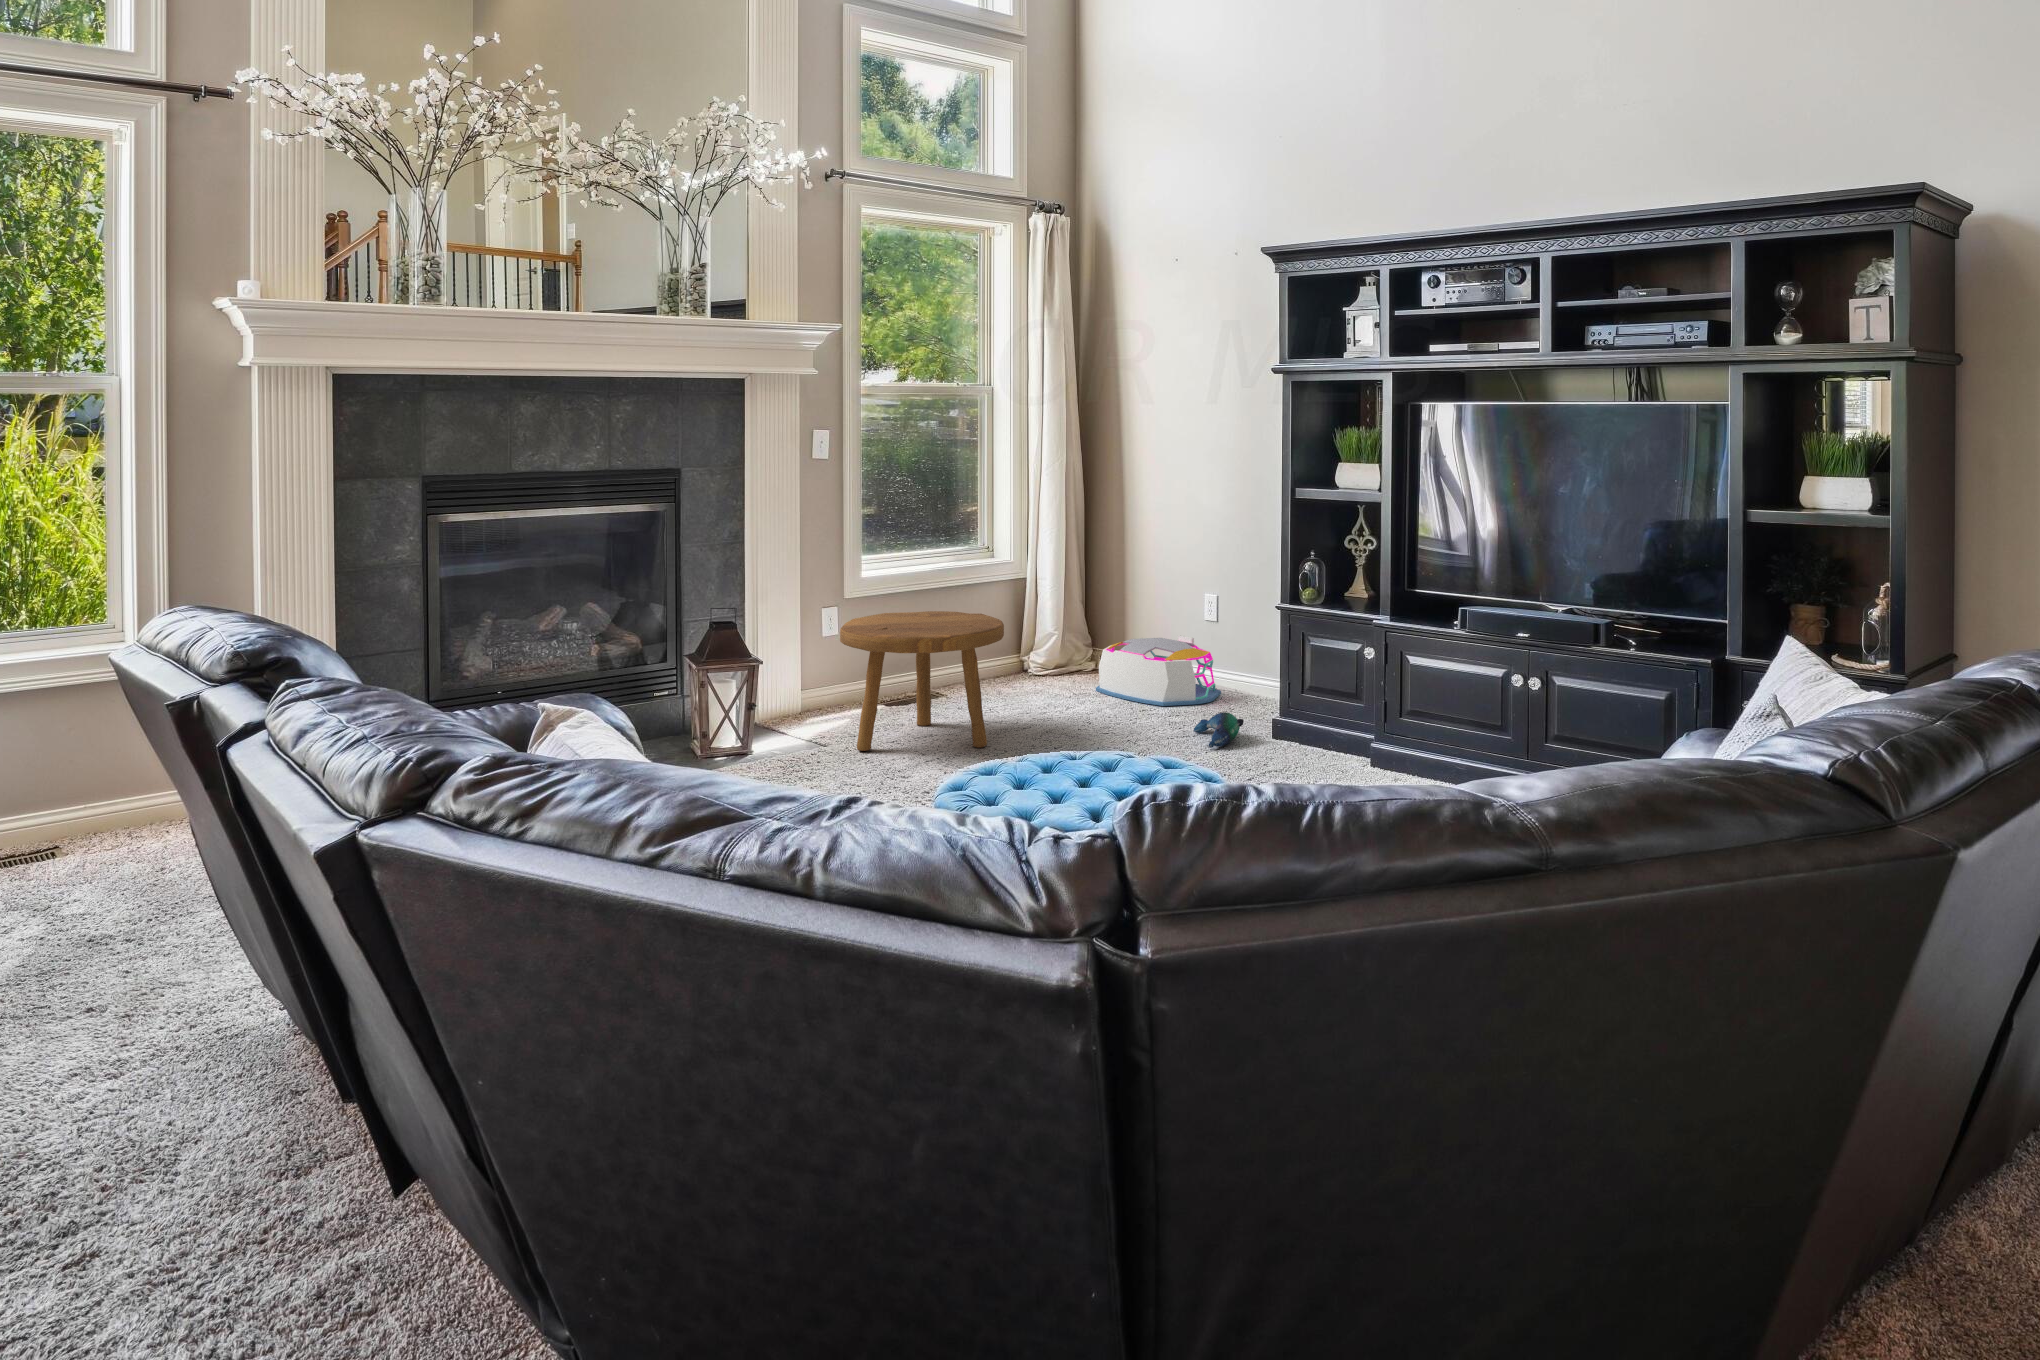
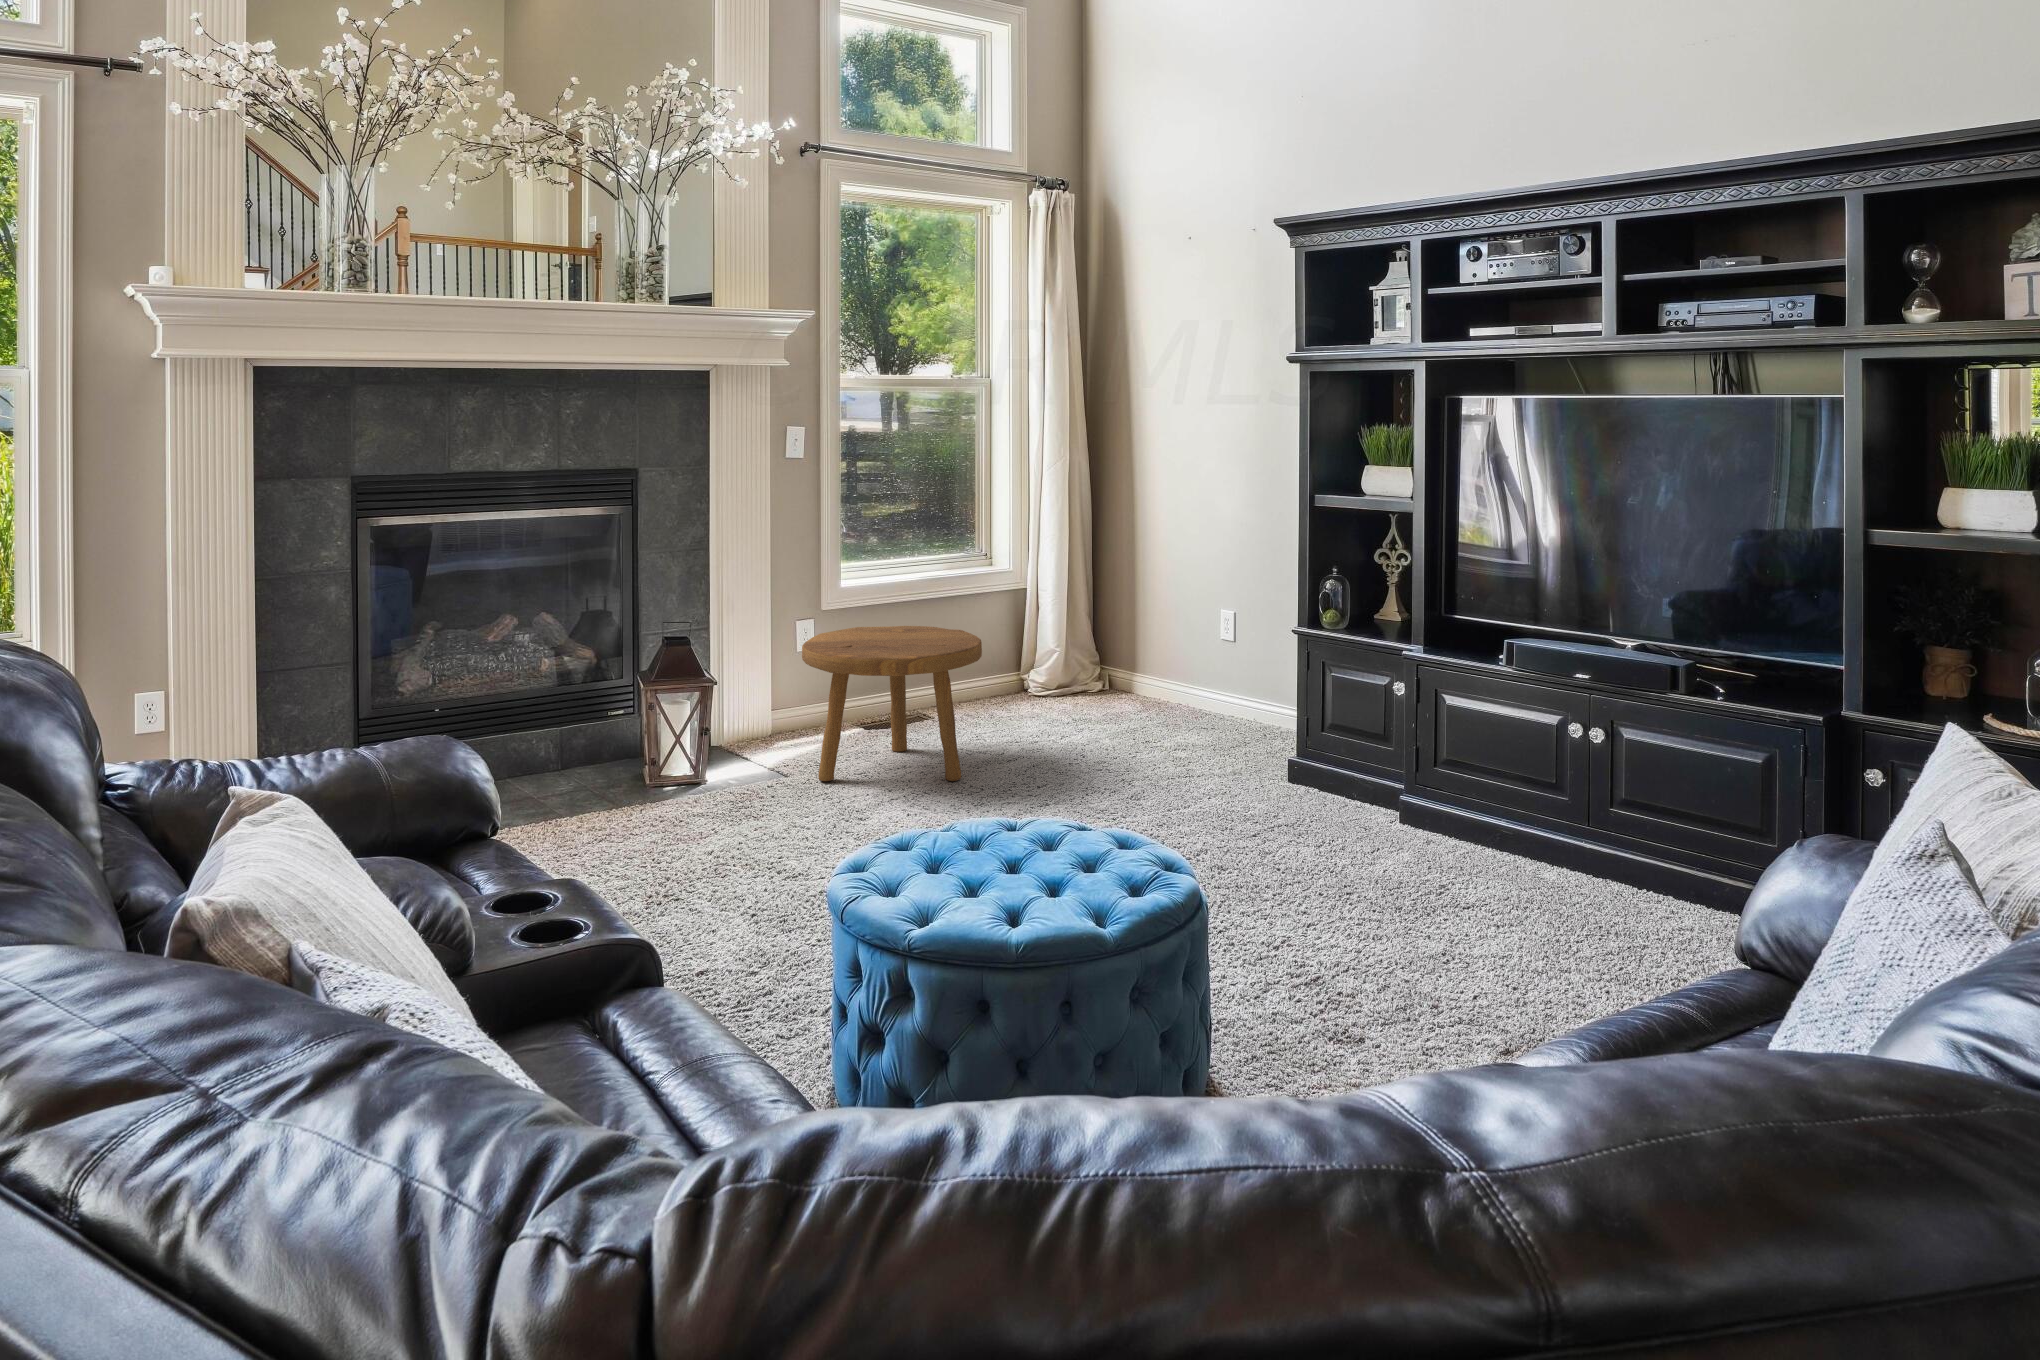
storage bin: present [1096,636,1221,706] -> none [1096,655,1234,735]
plush toy: present [1193,712,1244,748] -> none [1195,748,1251,790]

